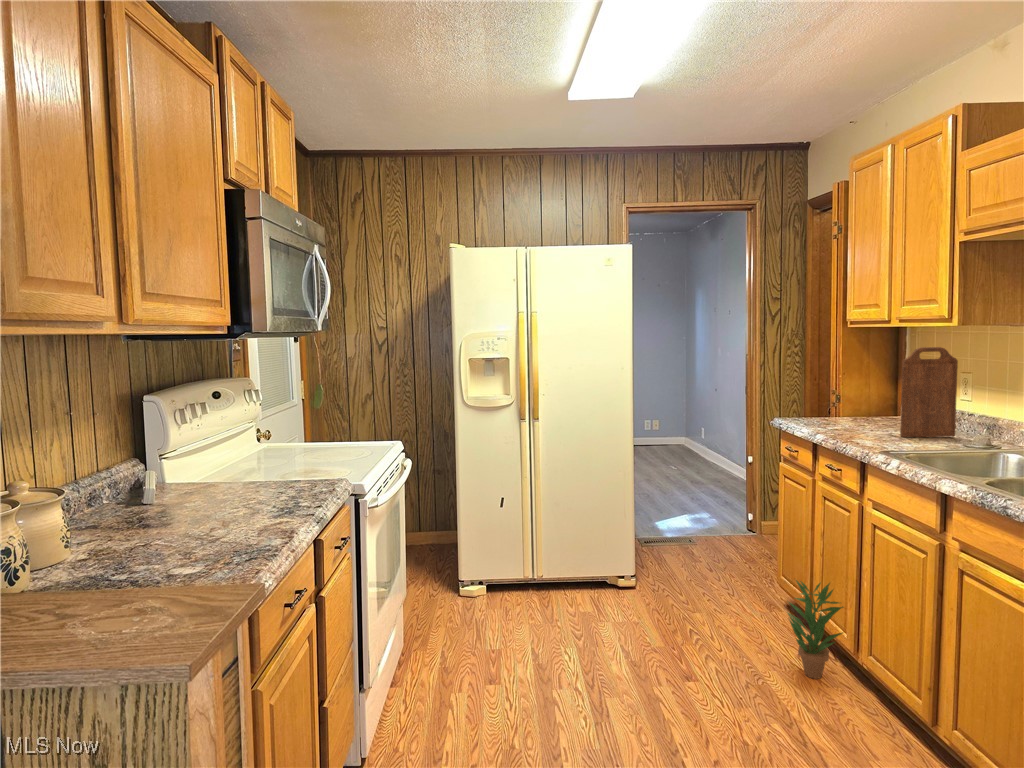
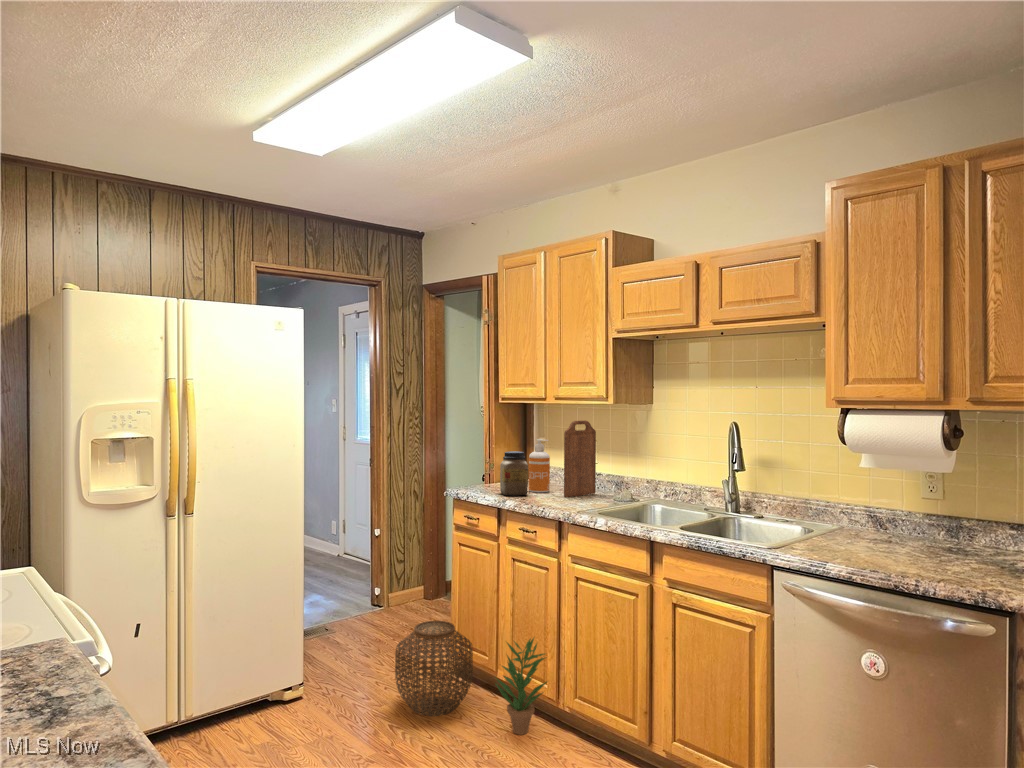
soap dispenser: none [867,369,894,430] -> present [529,439,550,492]
jar: none [823,382,855,431] -> present [500,451,528,496]
woven basket: none [703,545,783,635] -> present [395,621,473,716]

